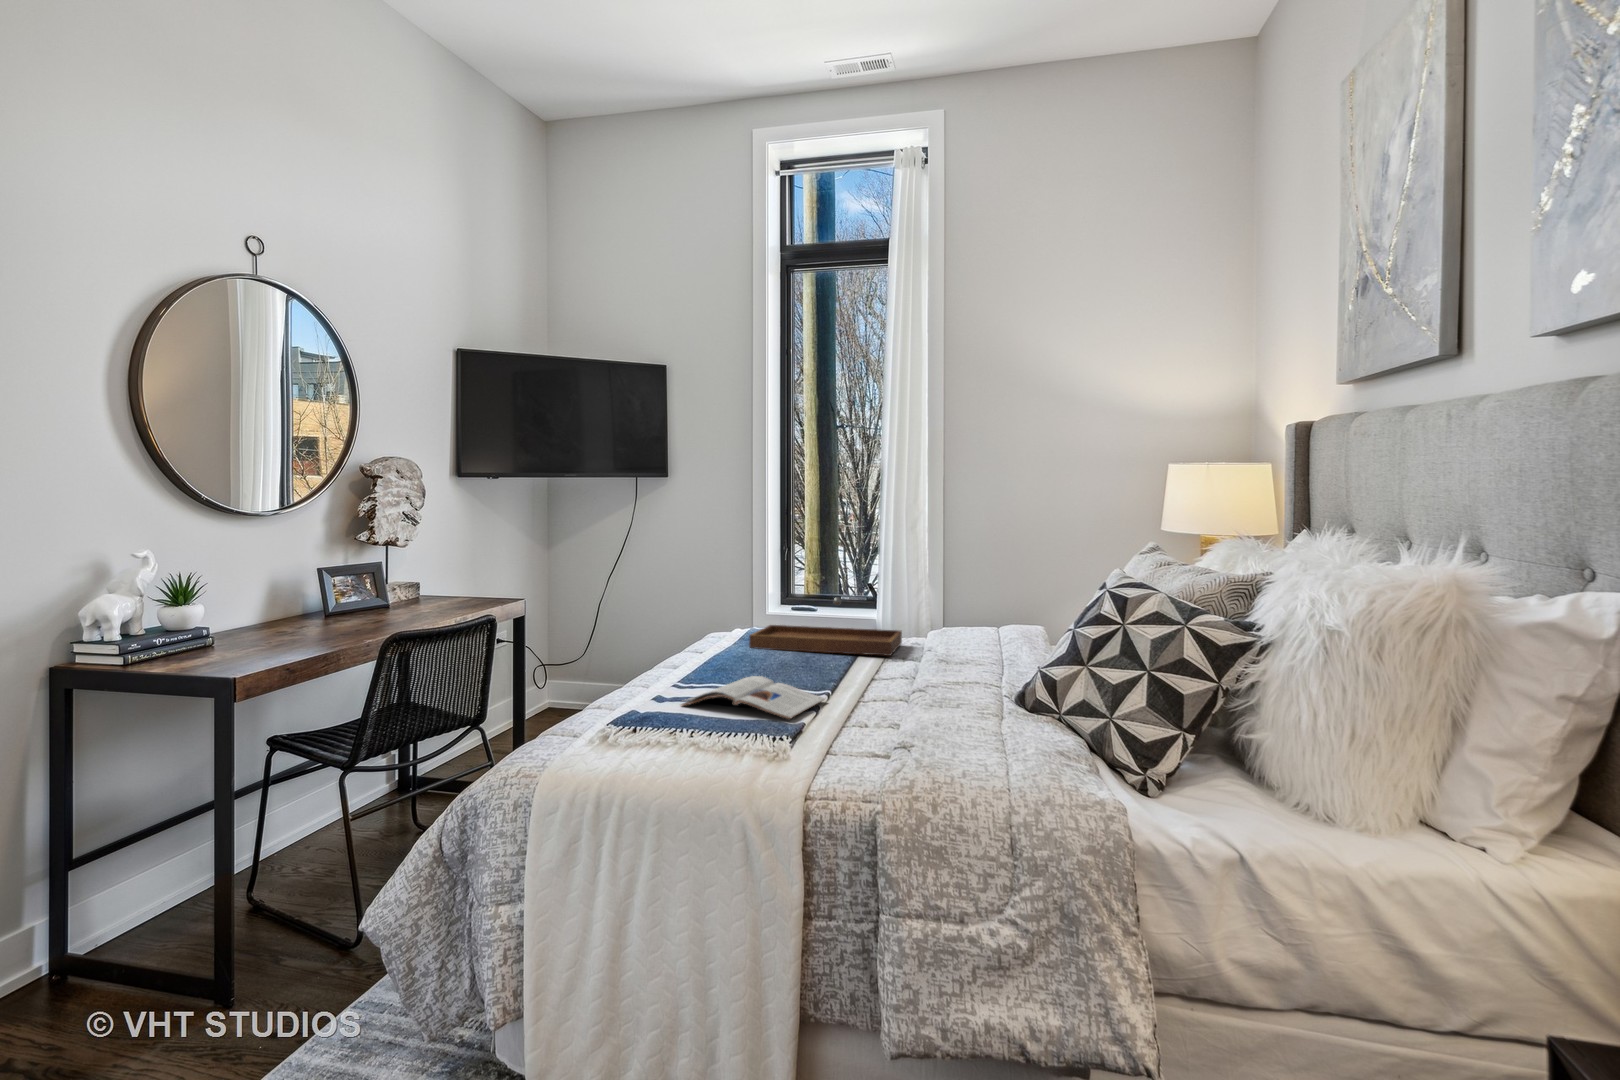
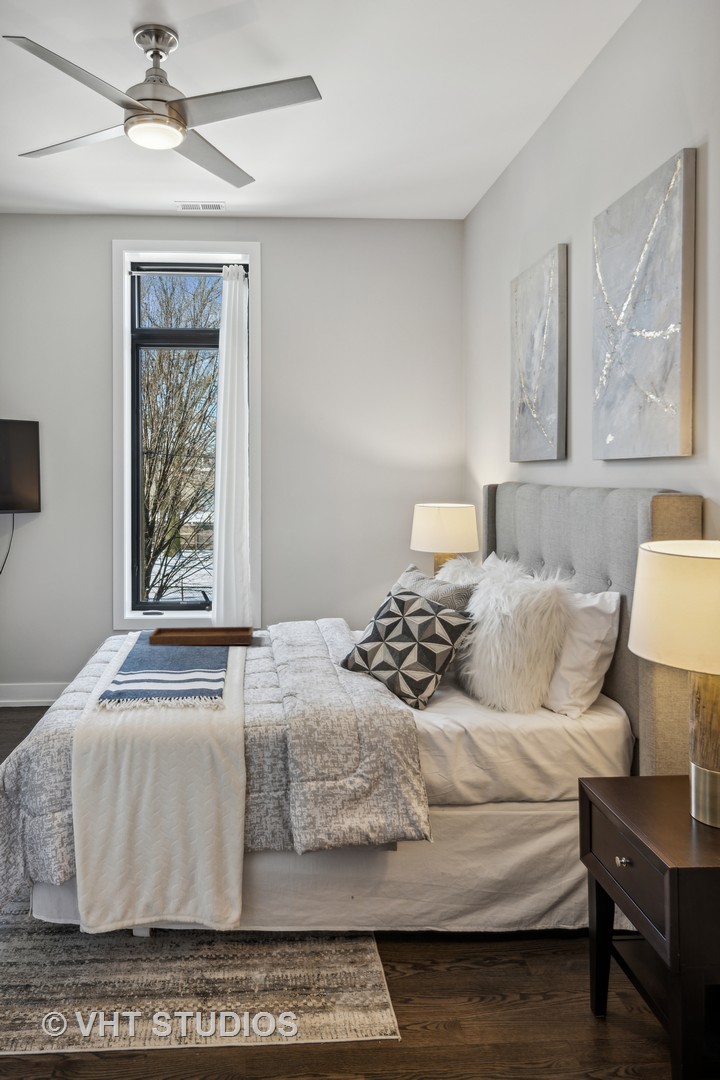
magazine: present [681,676,825,719] -> none [136,663,227,687]

